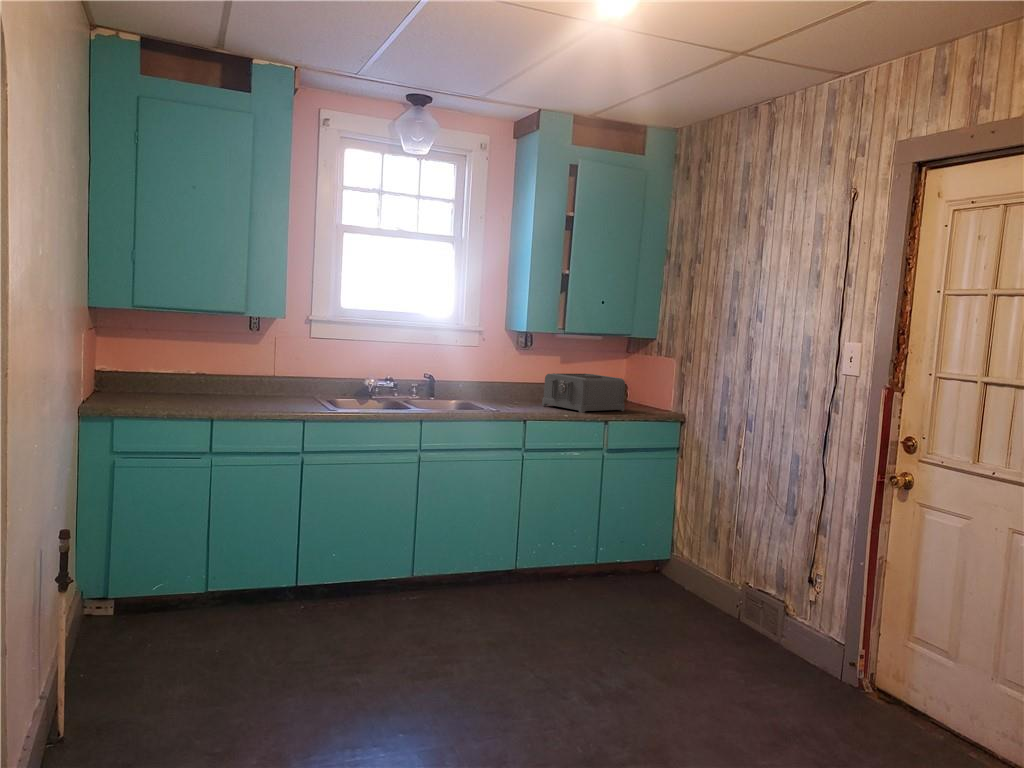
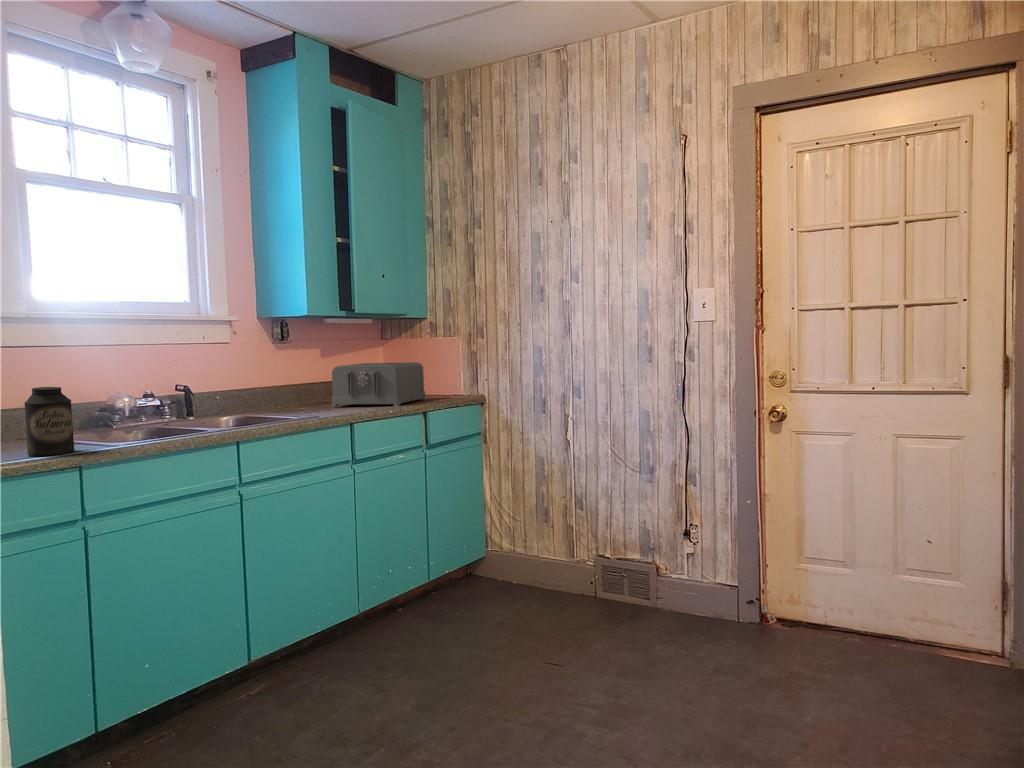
canister: none [297,368,323,409] -> present [24,387,75,456]

